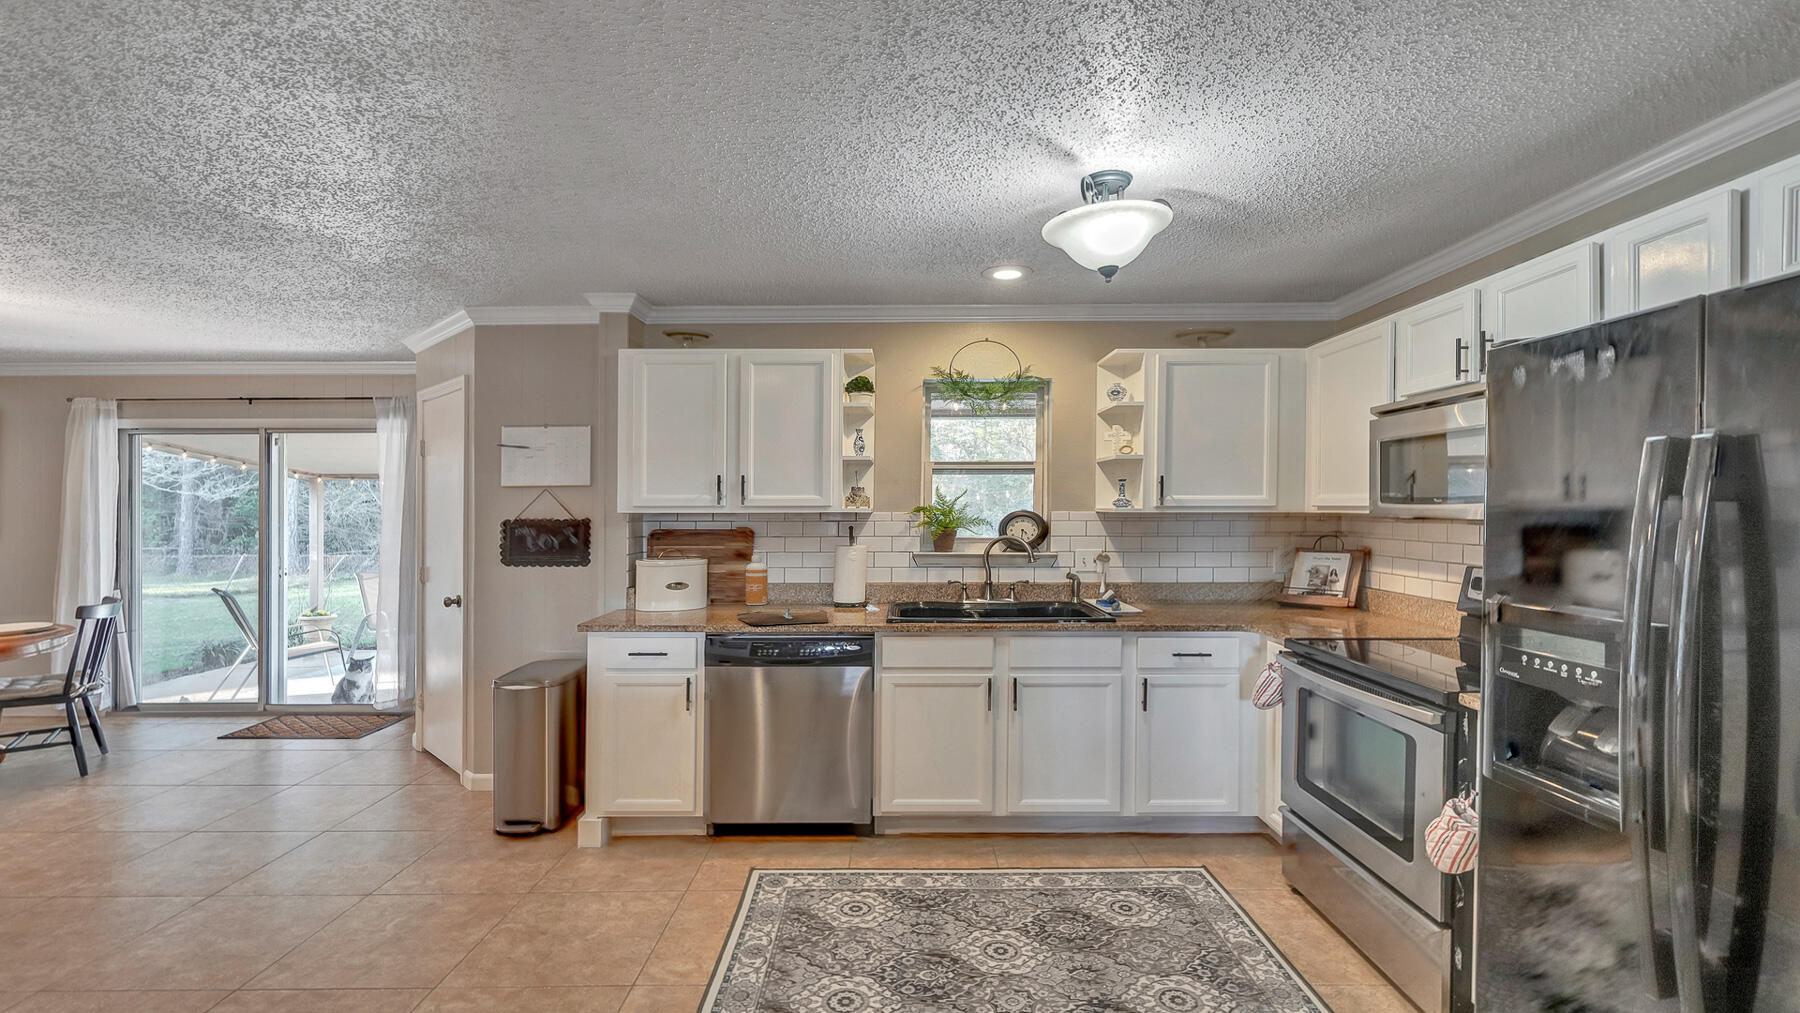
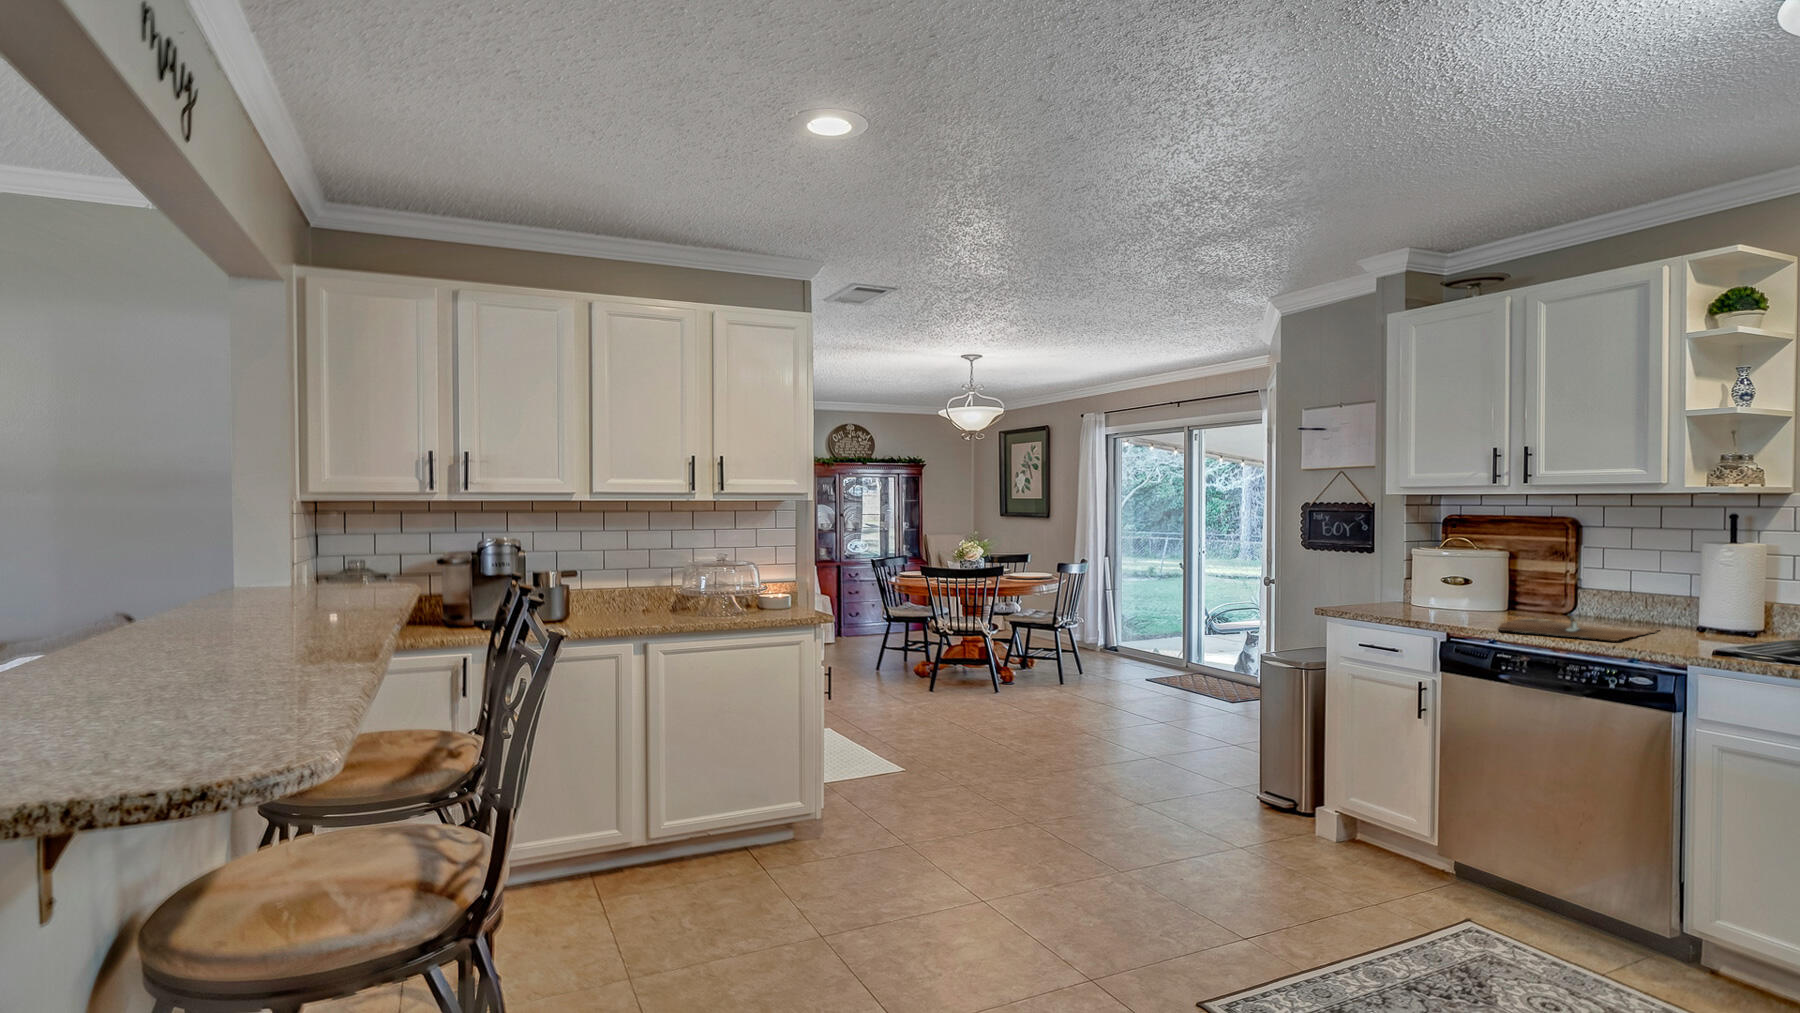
soap dispenser: present [746,550,768,605] -> none [1558,543,1592,616]

